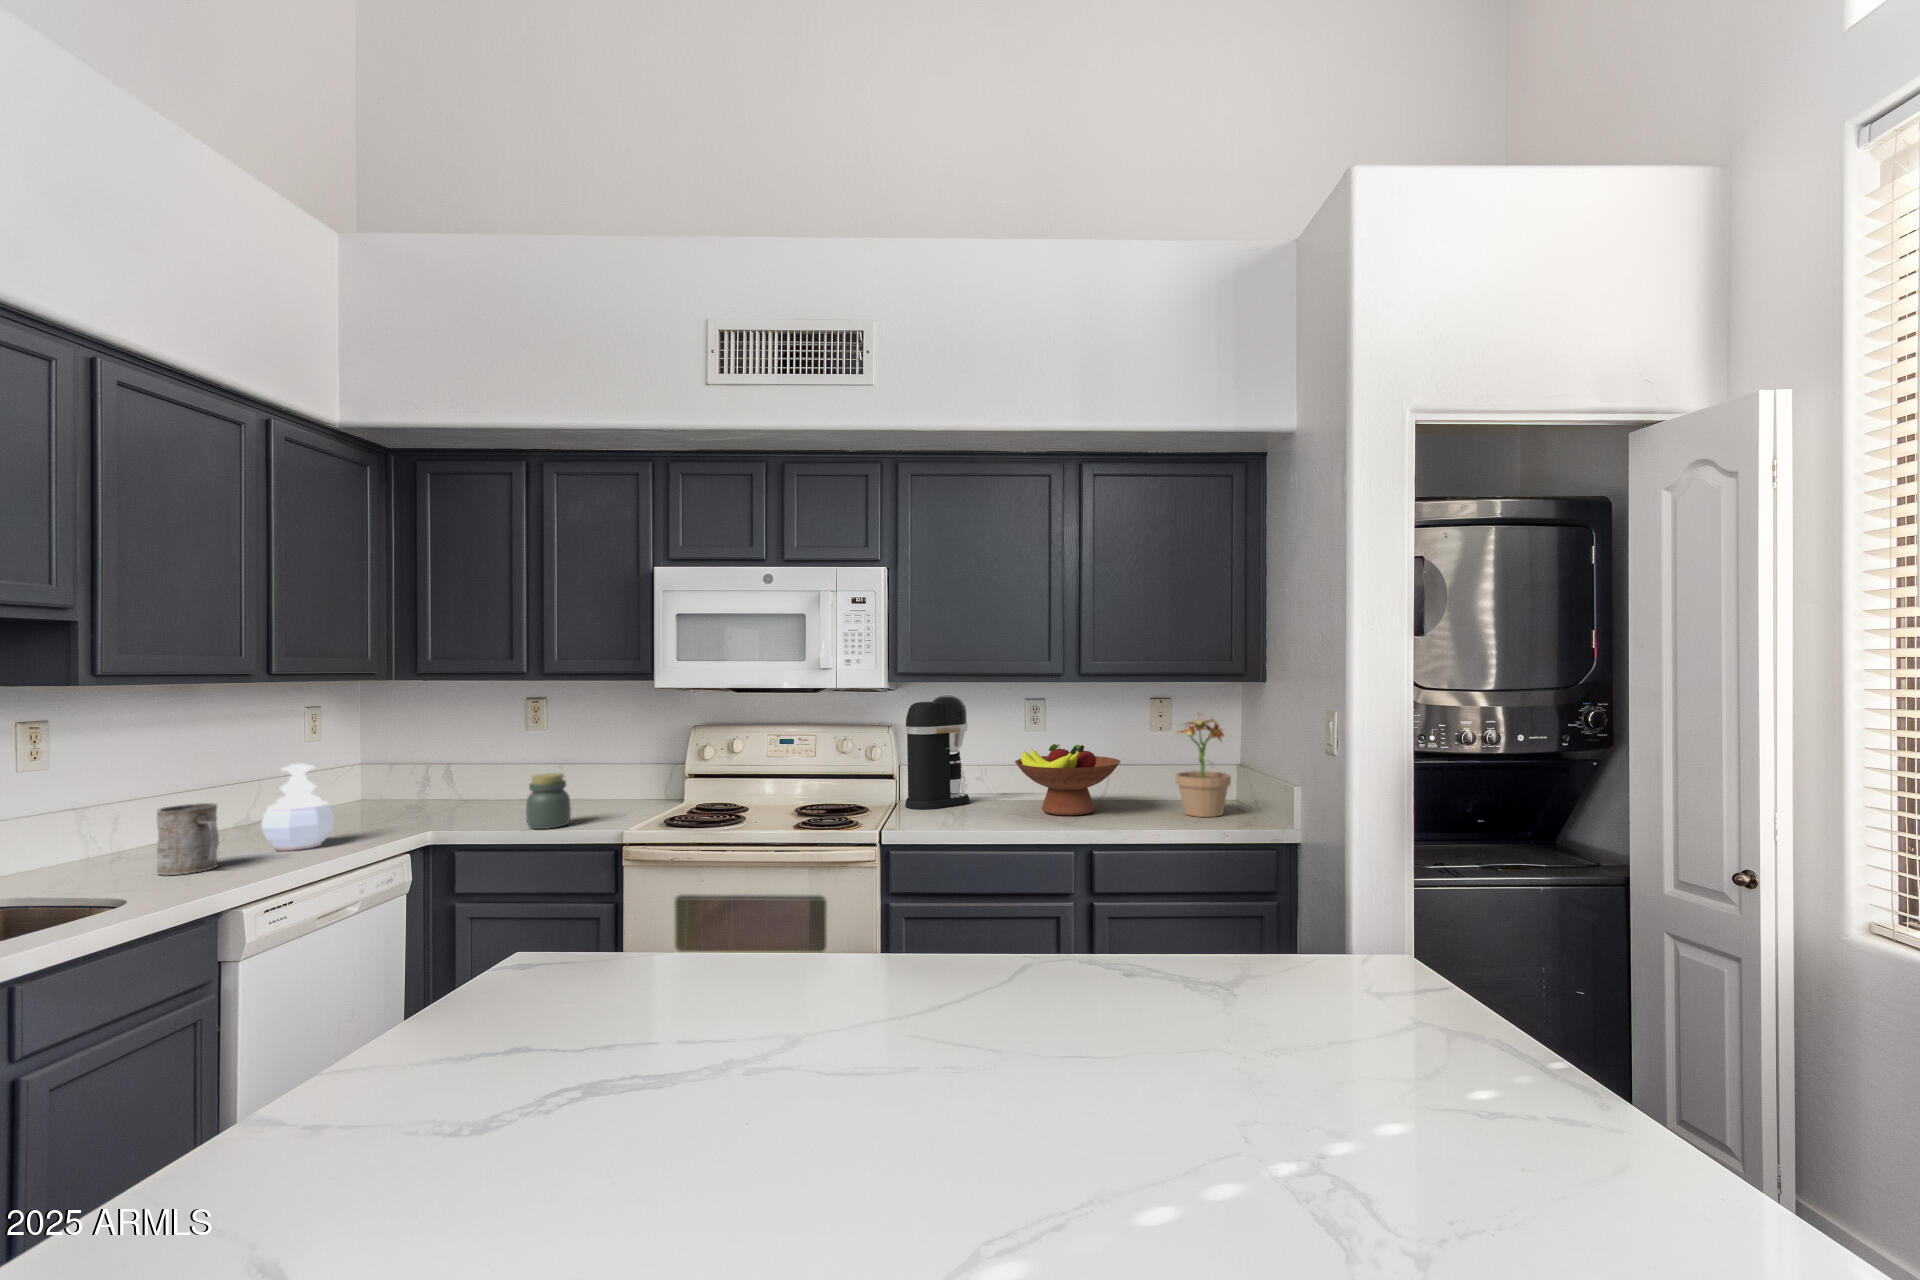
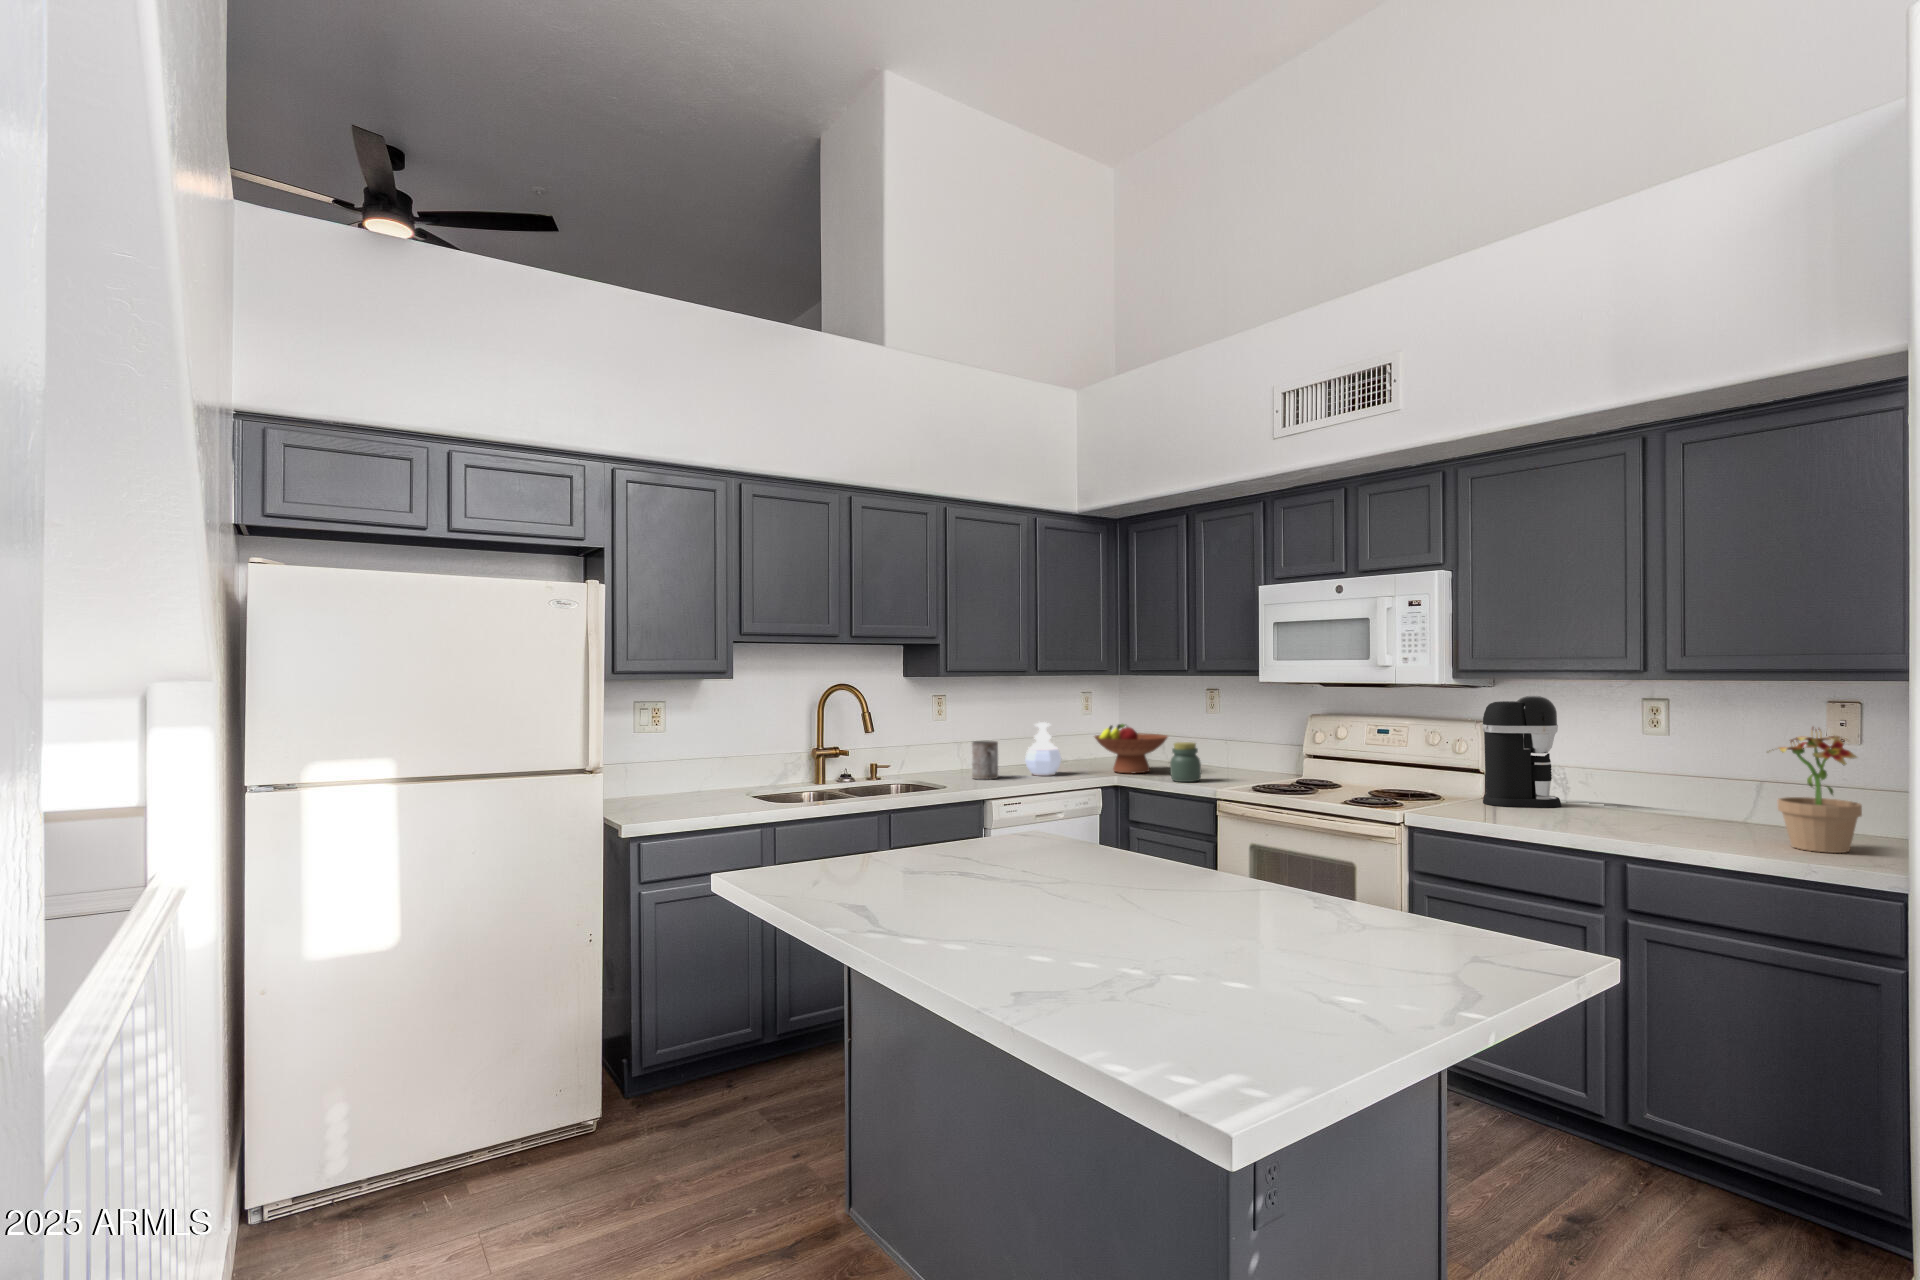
fruit bowl: present [1015,744,1120,815] -> present [1095,724,1168,773]

